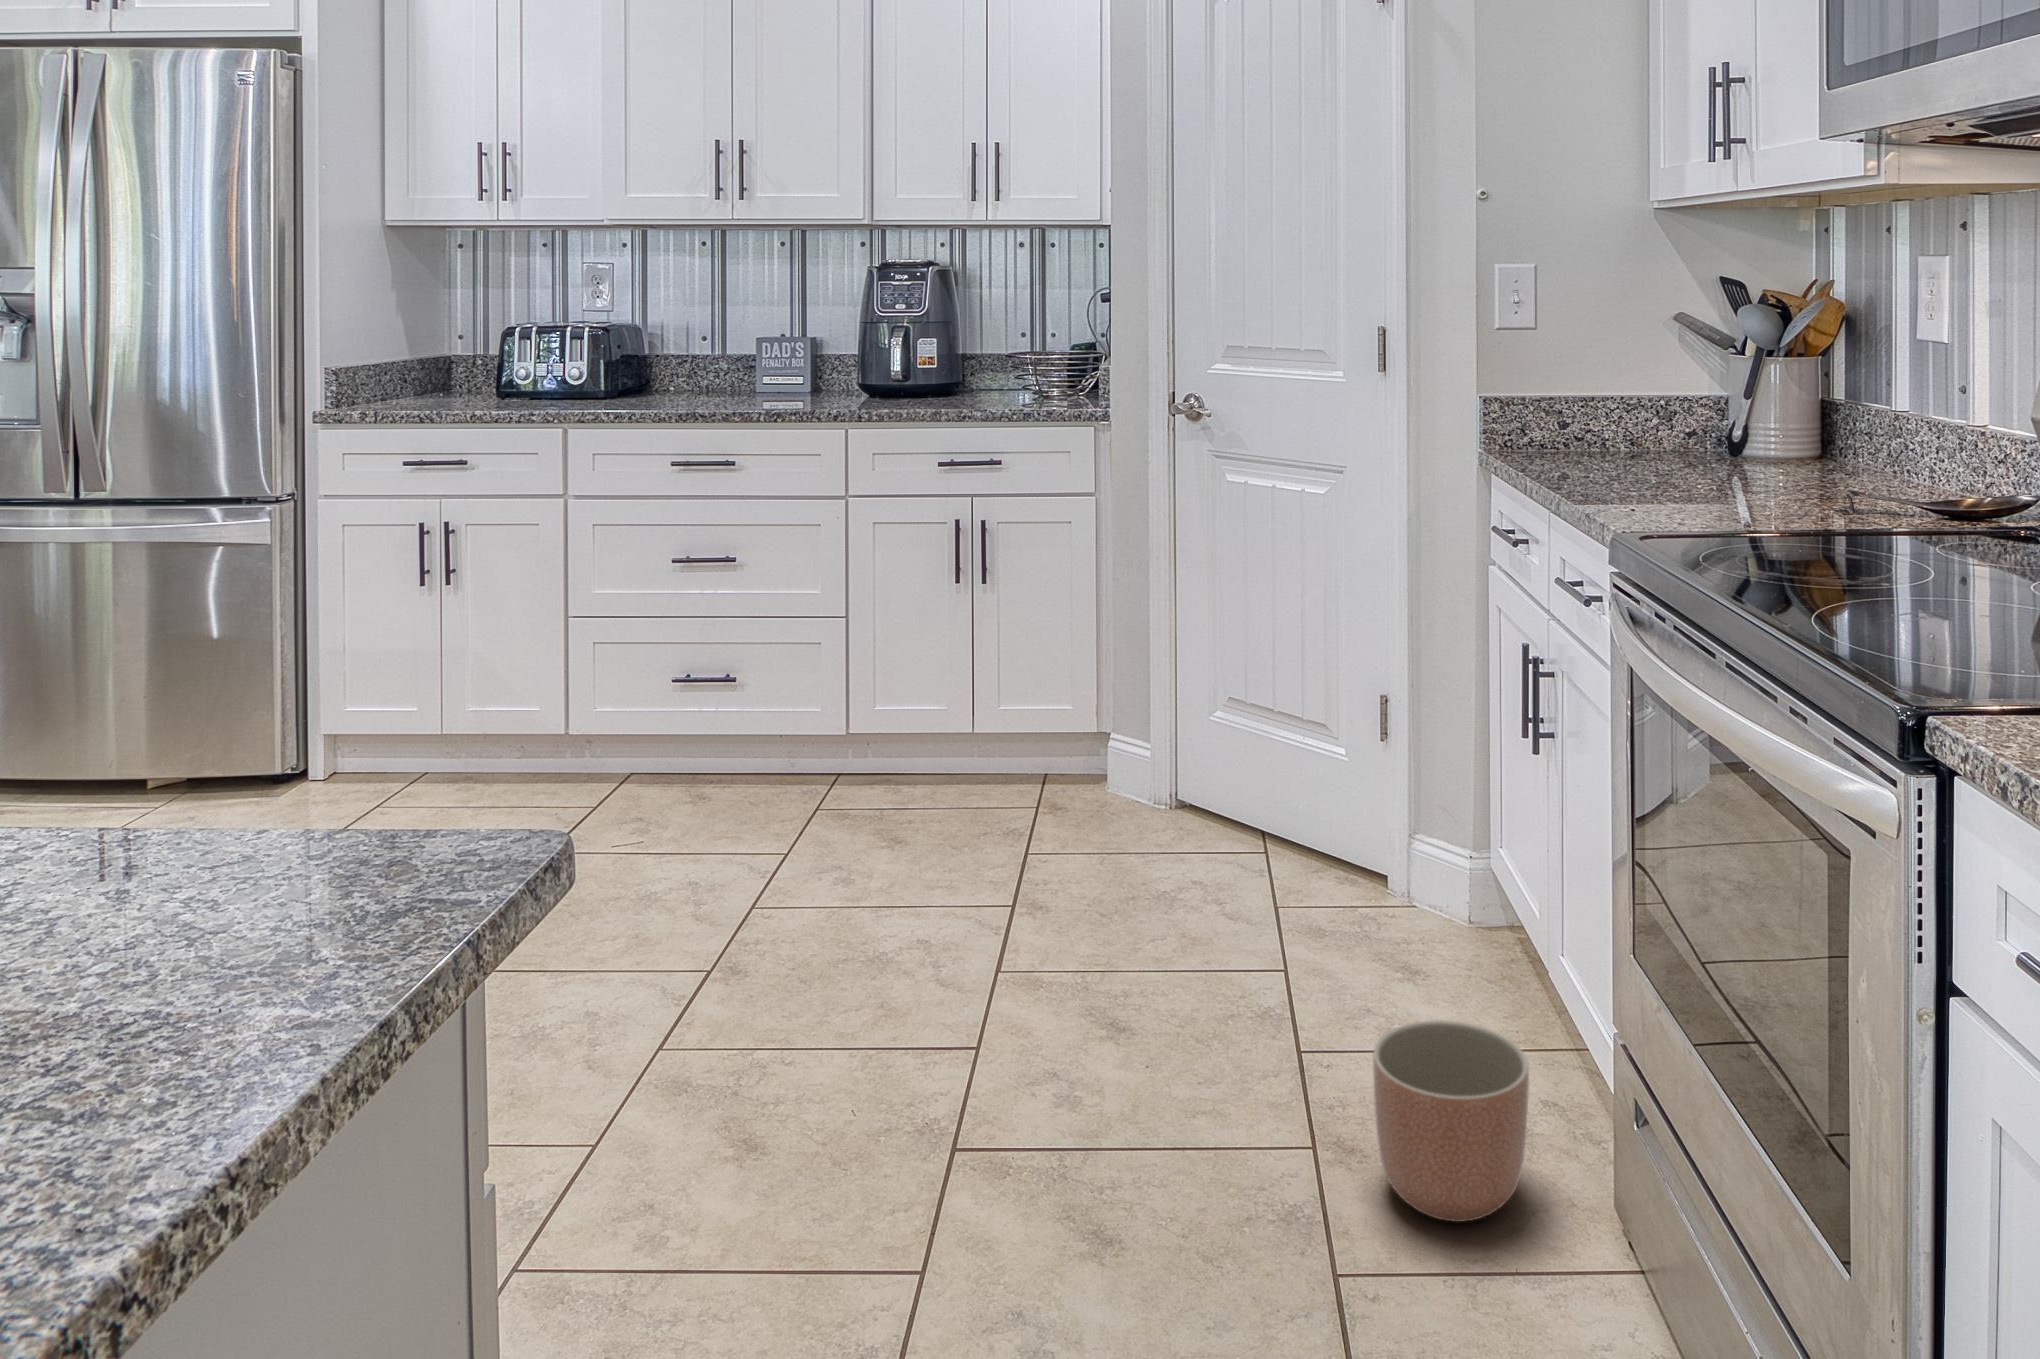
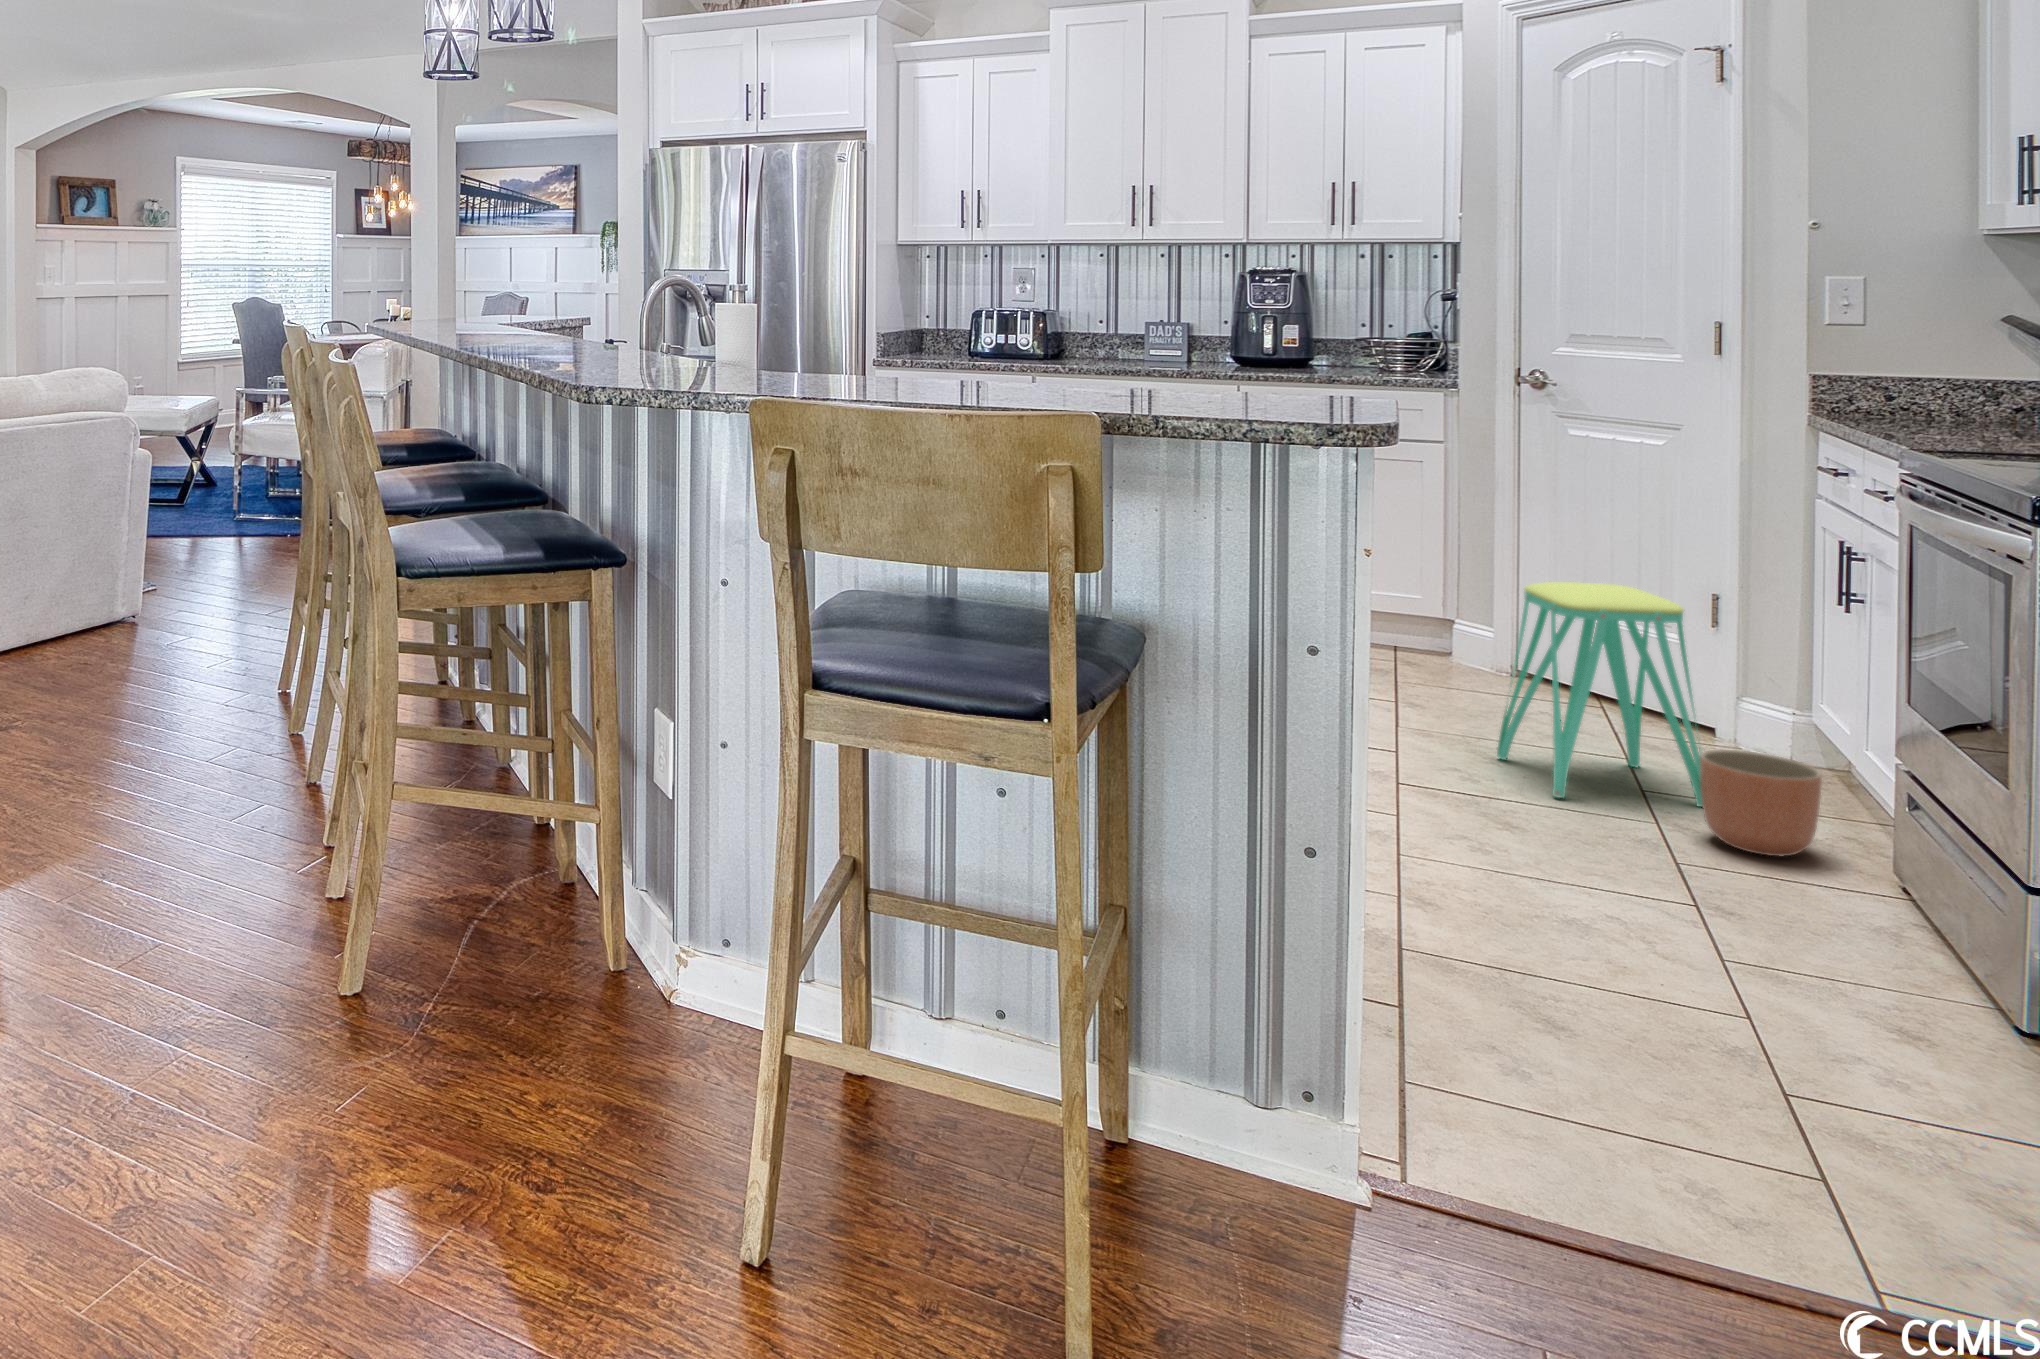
stool: none [1122,734,1387,1130] -> present [1497,582,1702,807]

